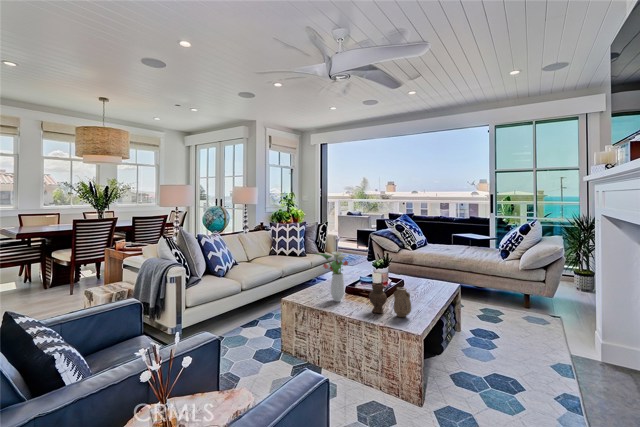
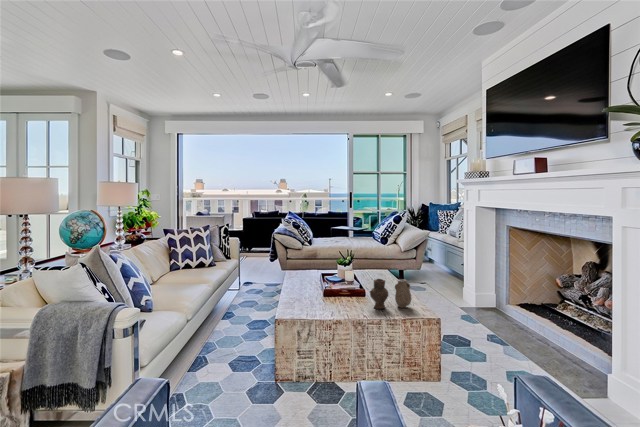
flower arrangement: present [317,252,348,302] -> none [302,253,345,307]

